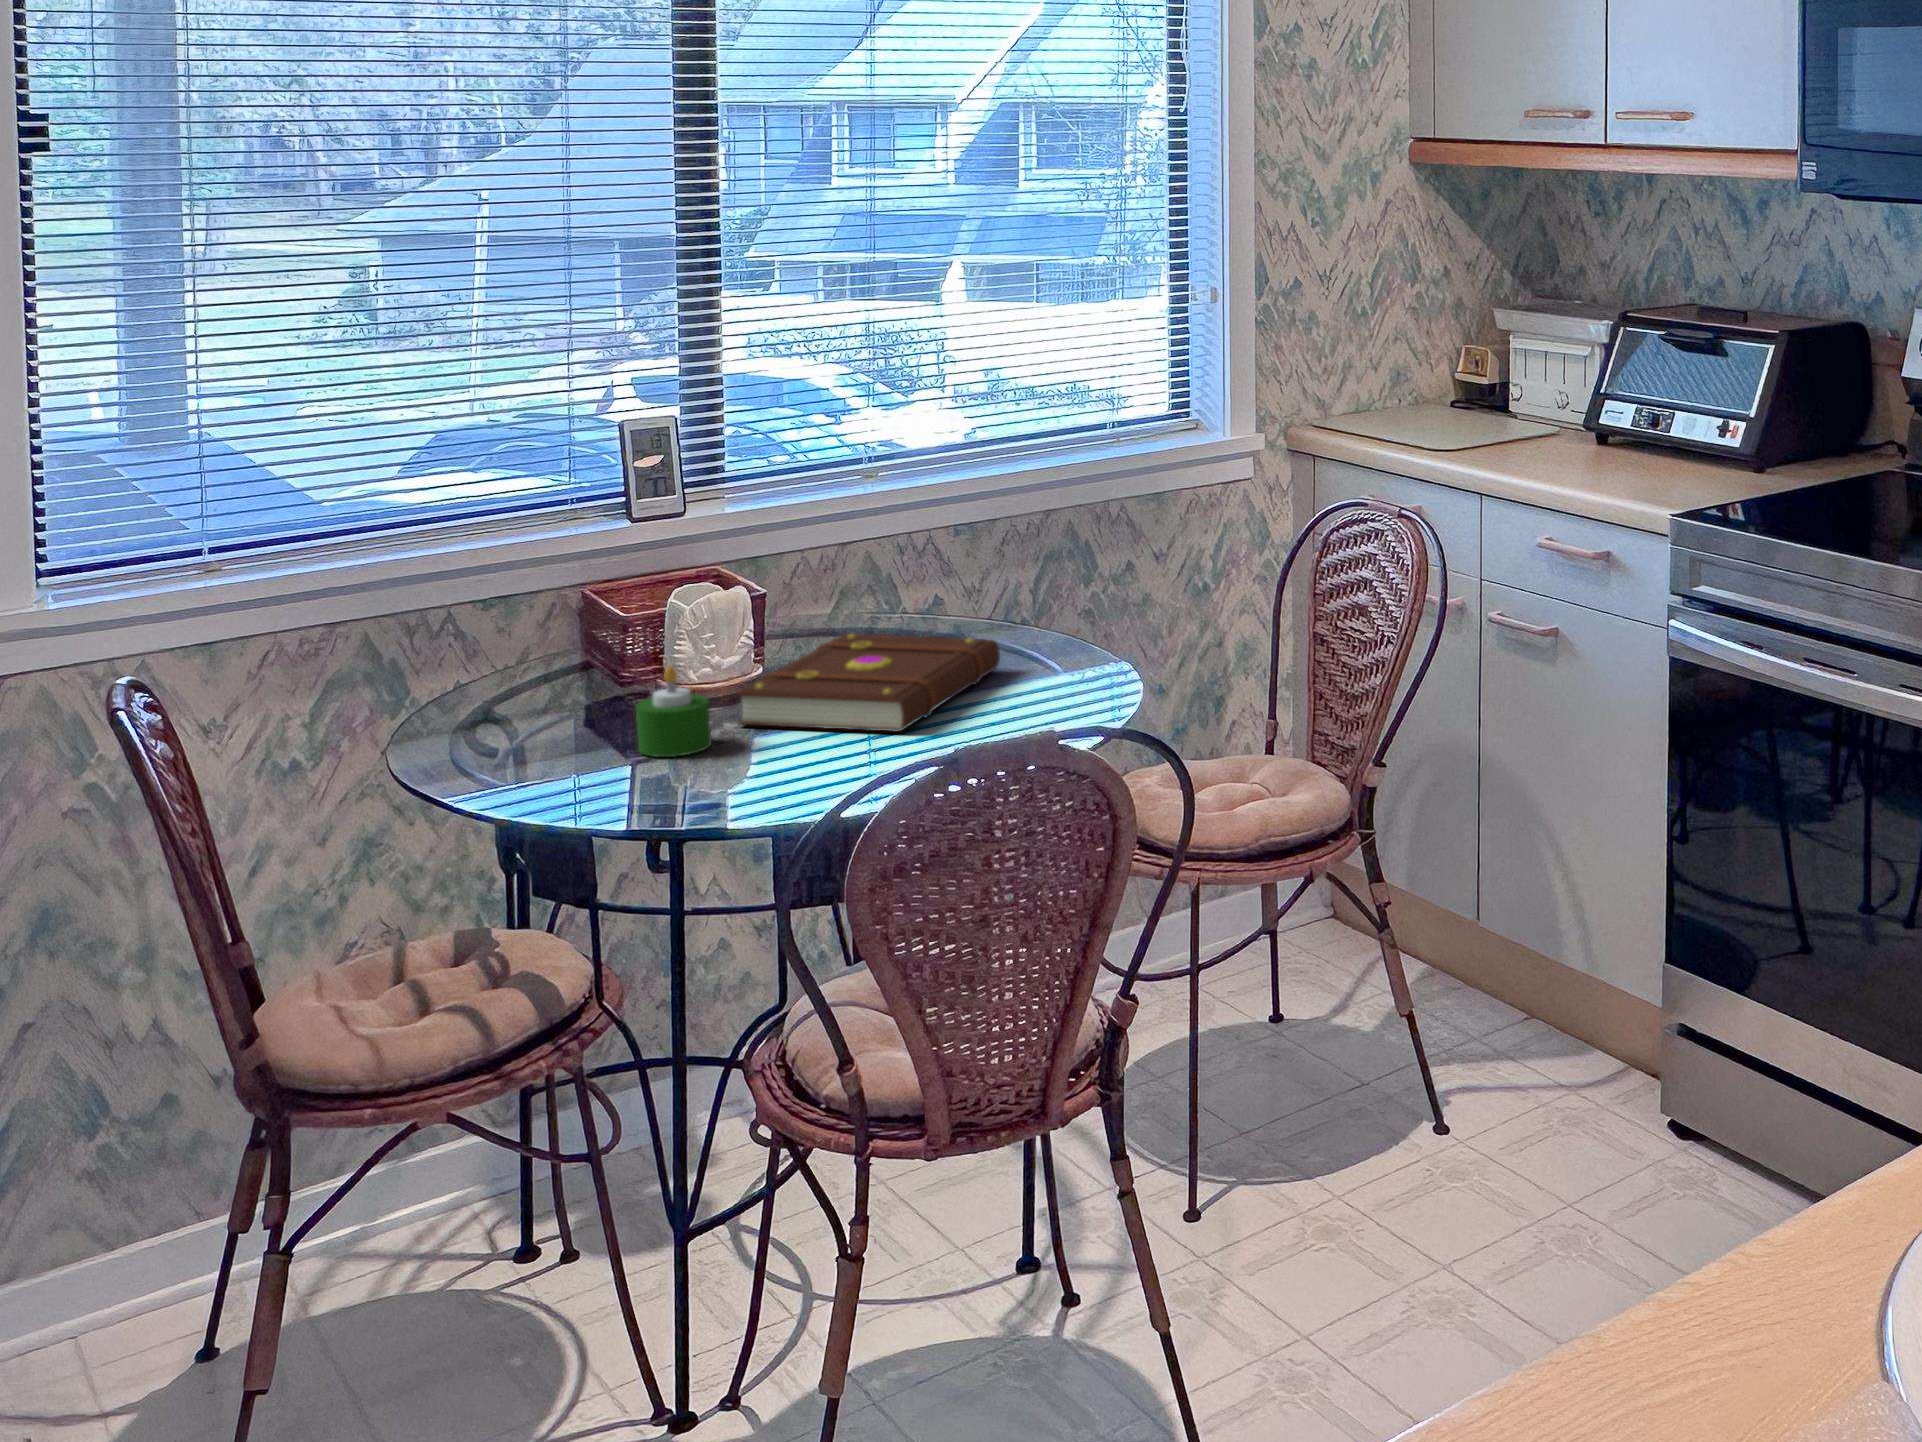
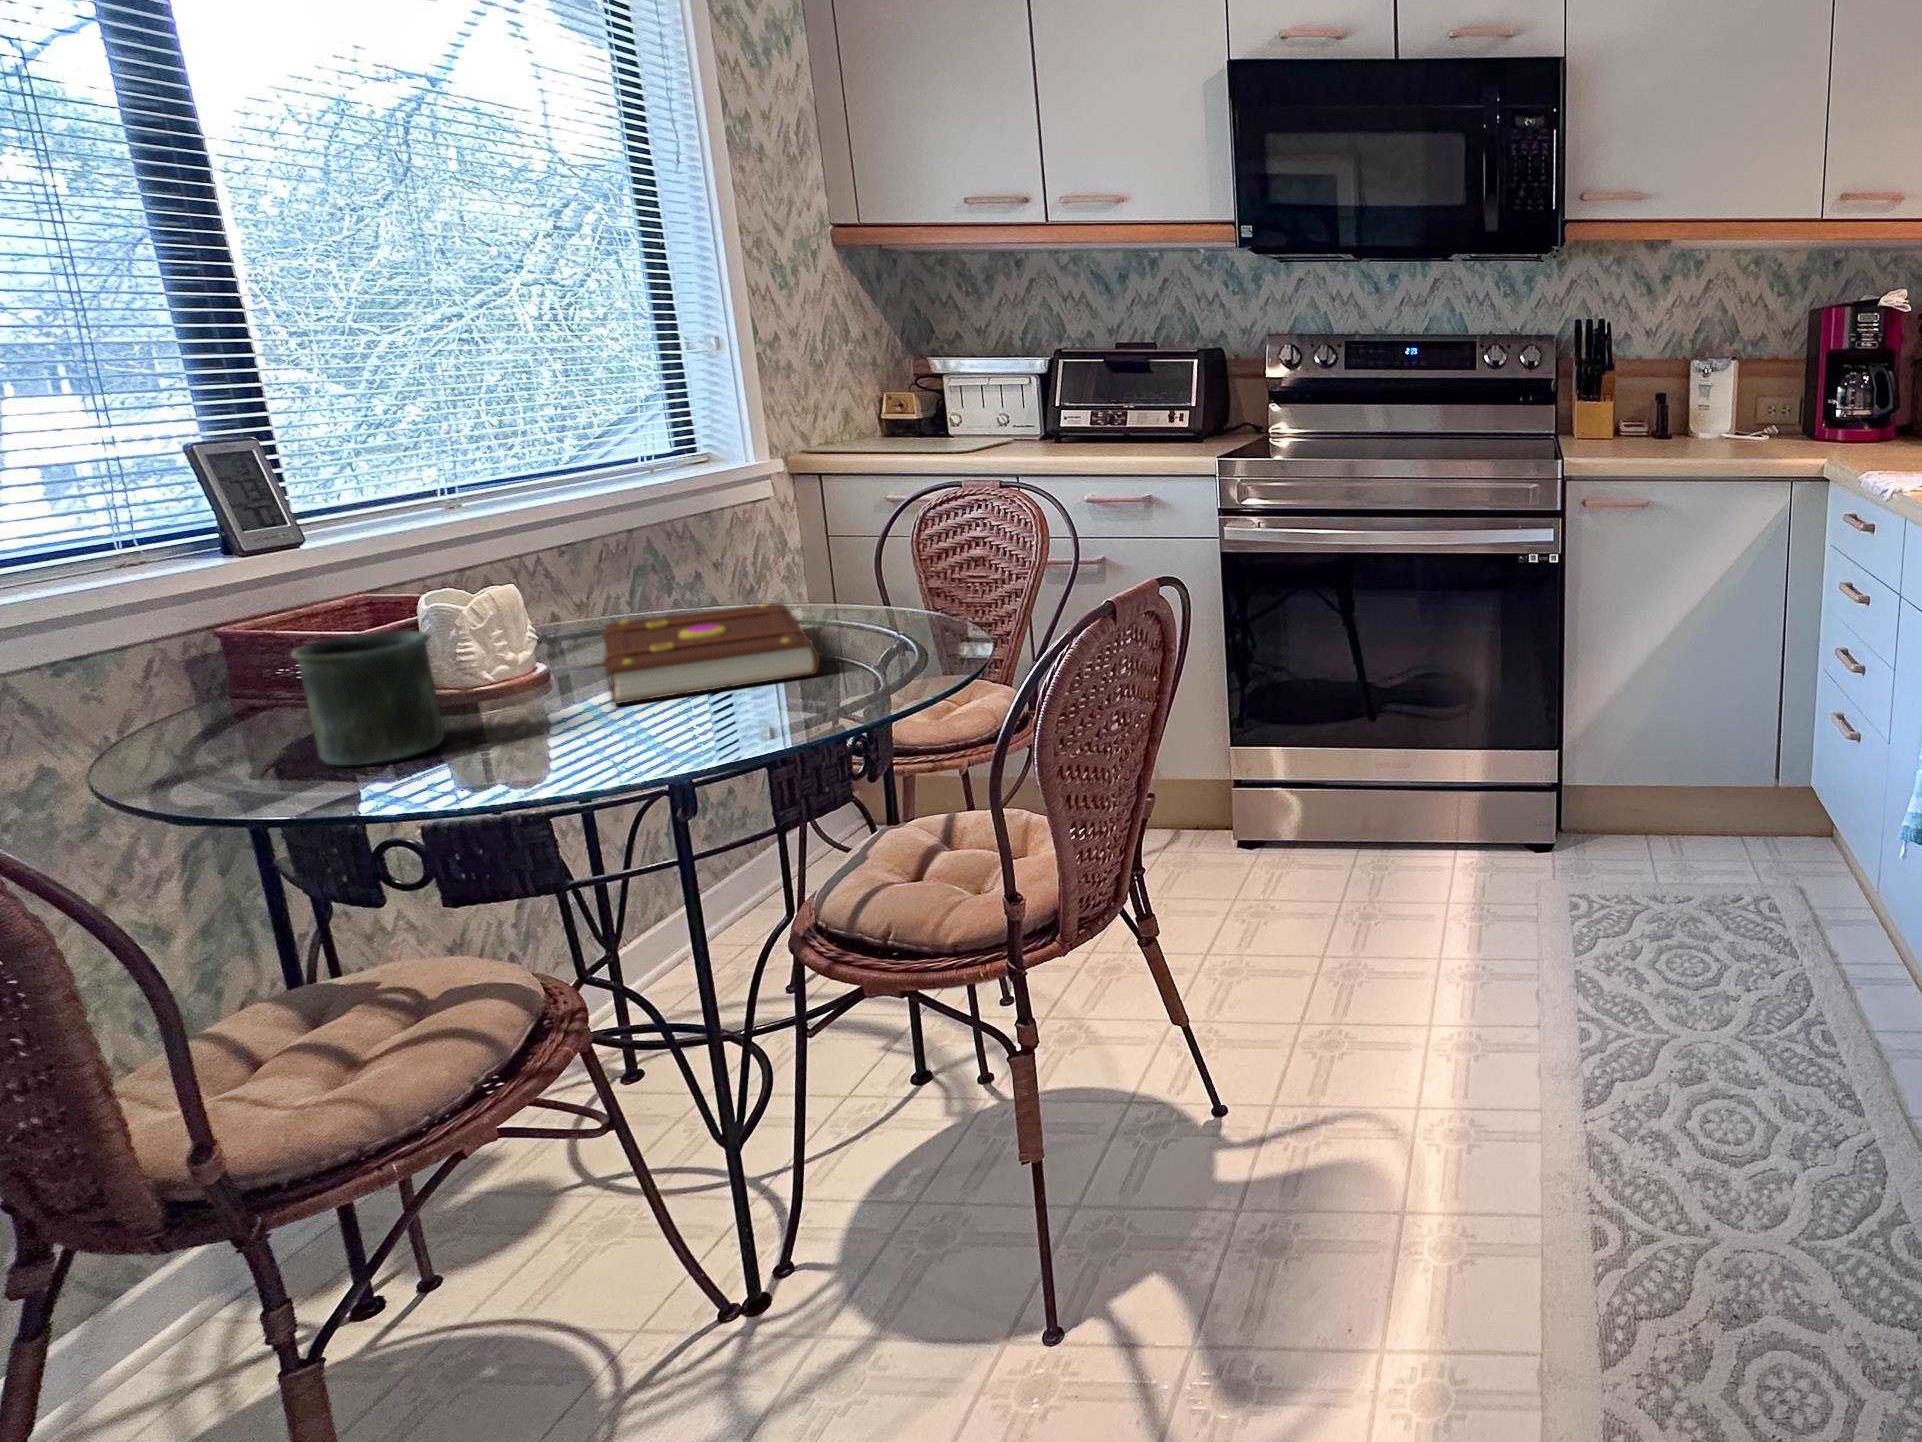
mug: none [511,625,609,740] -> present [291,631,444,765]
candle: present [636,667,711,757] -> none [525,645,625,744]

